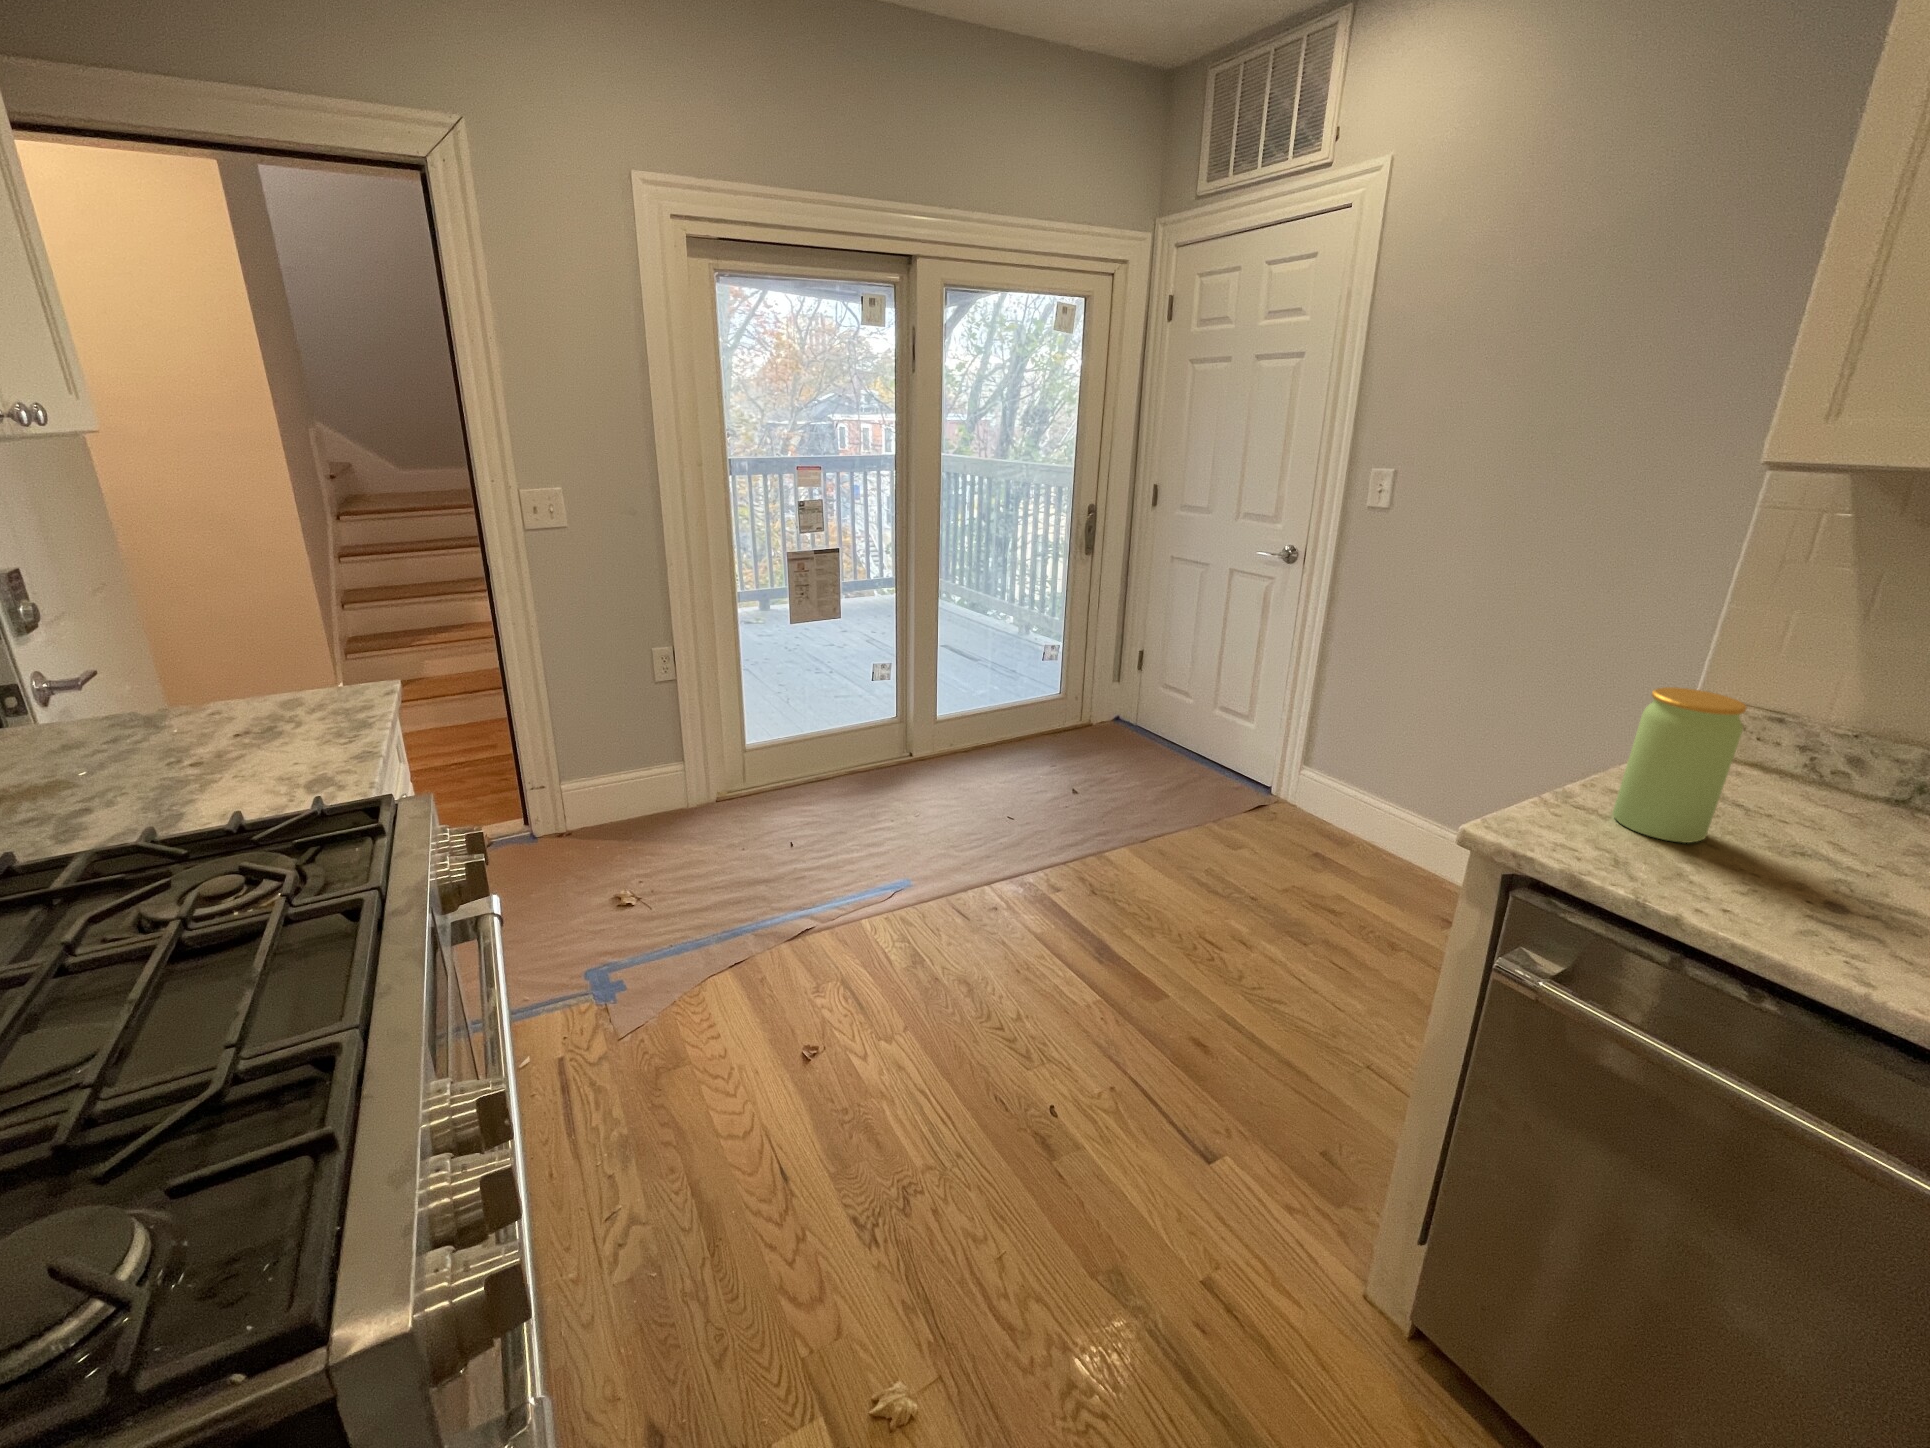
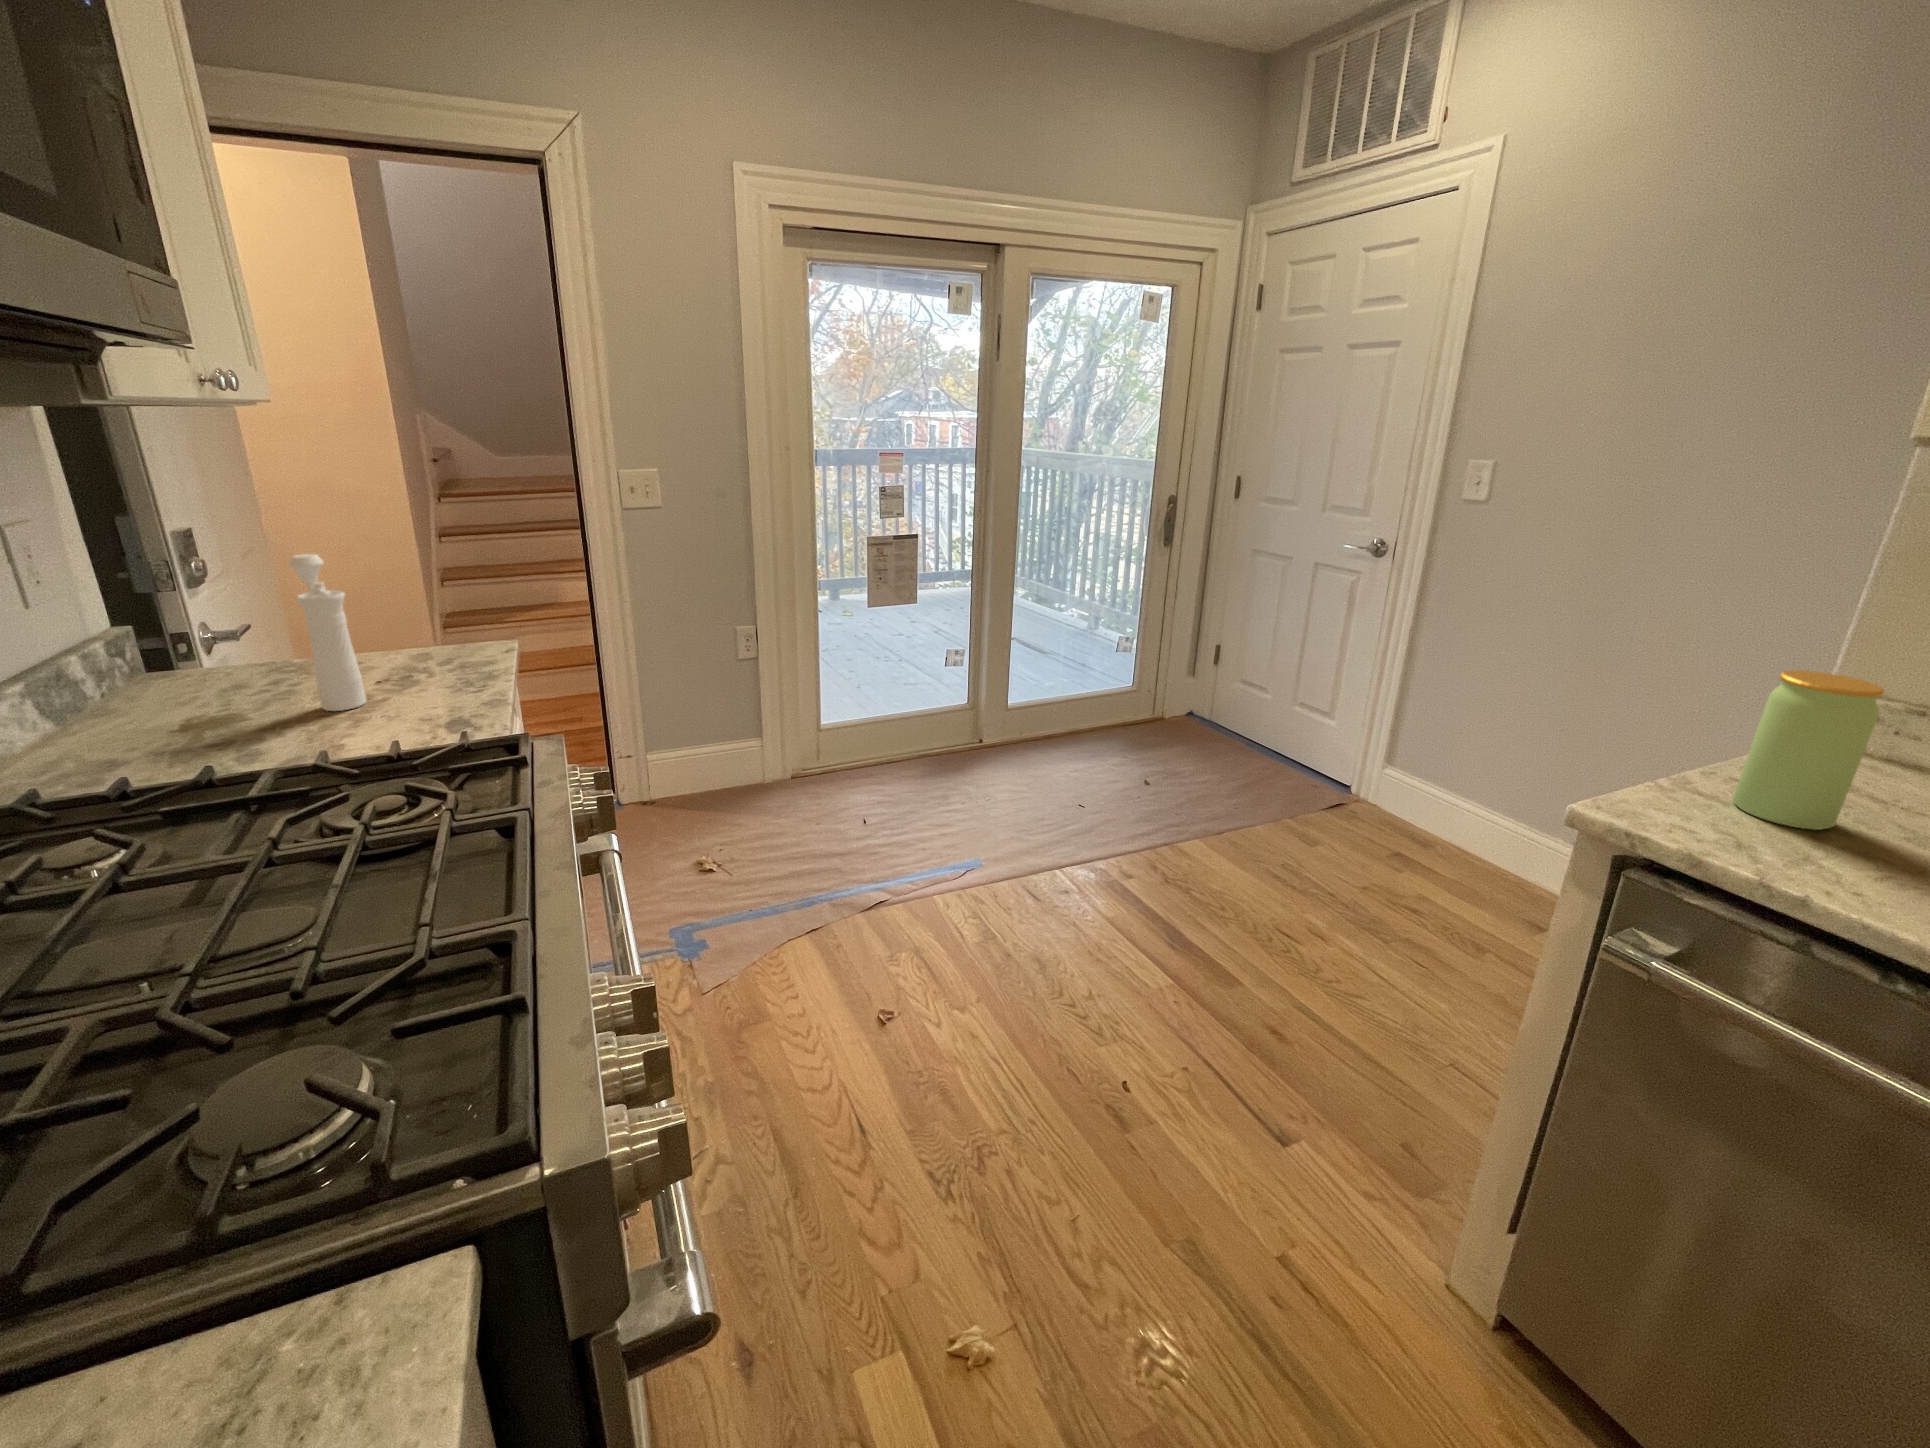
pepper mill: none [120,601,216,774] -> present [289,554,366,711]

